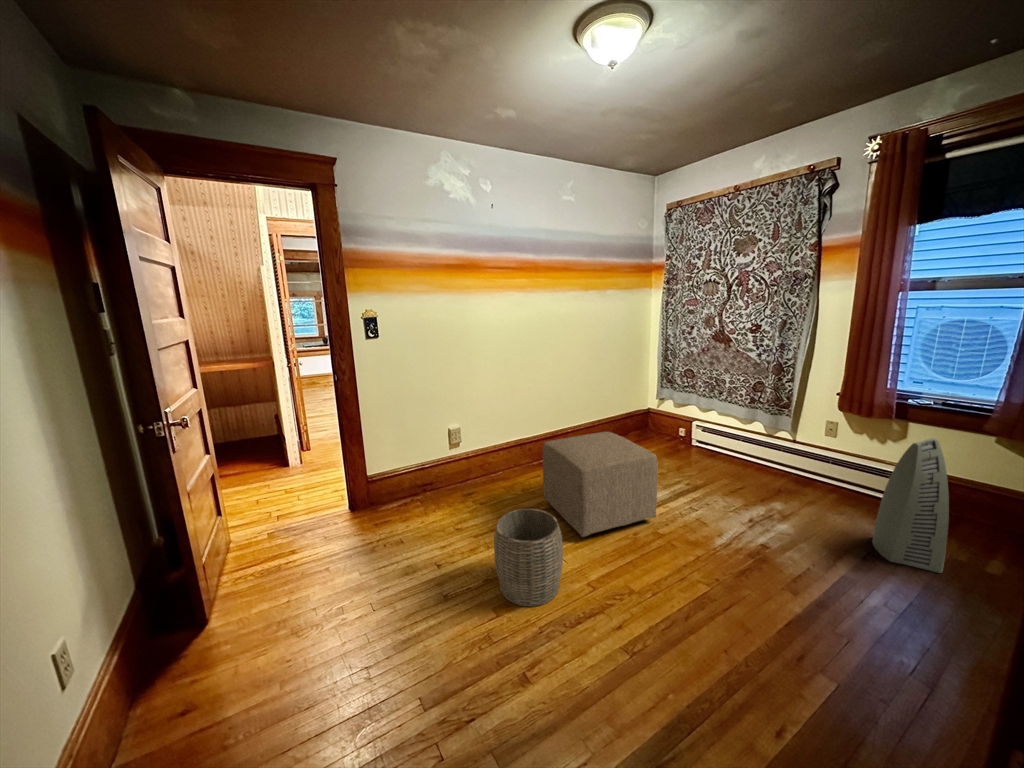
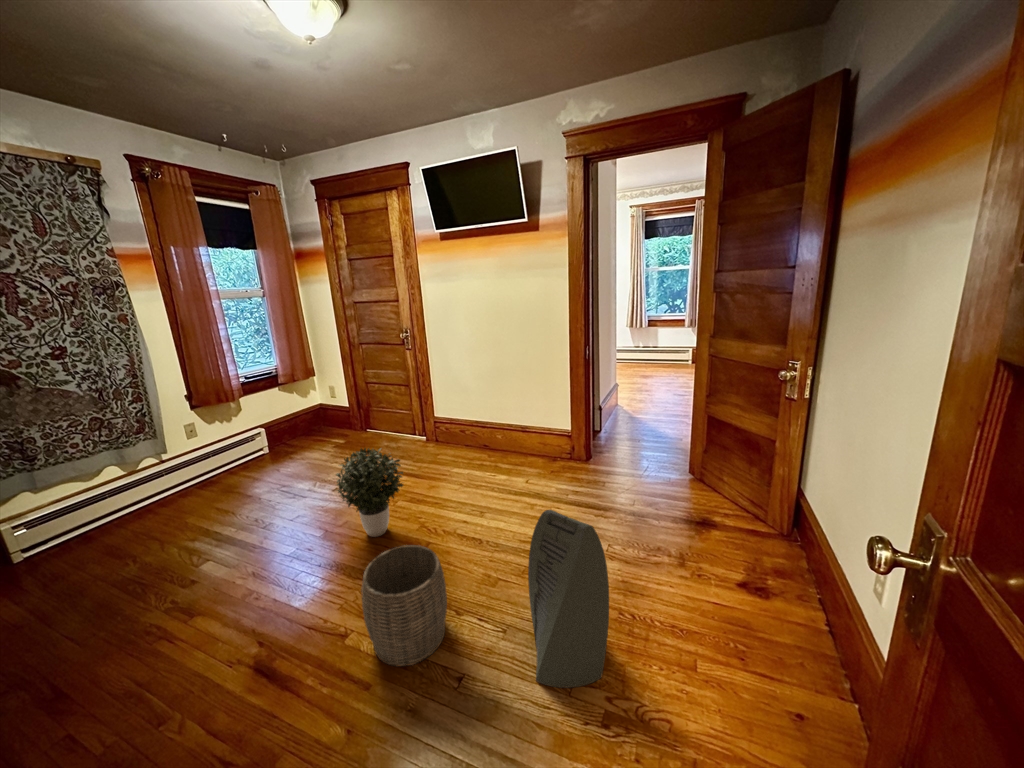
ottoman: present [543,432,658,537] -> none [116,494,316,698]
air purifier: present [872,438,949,573] -> present [528,510,609,688]
potted plant: none [661,481,749,592] -> present [336,448,403,537]

